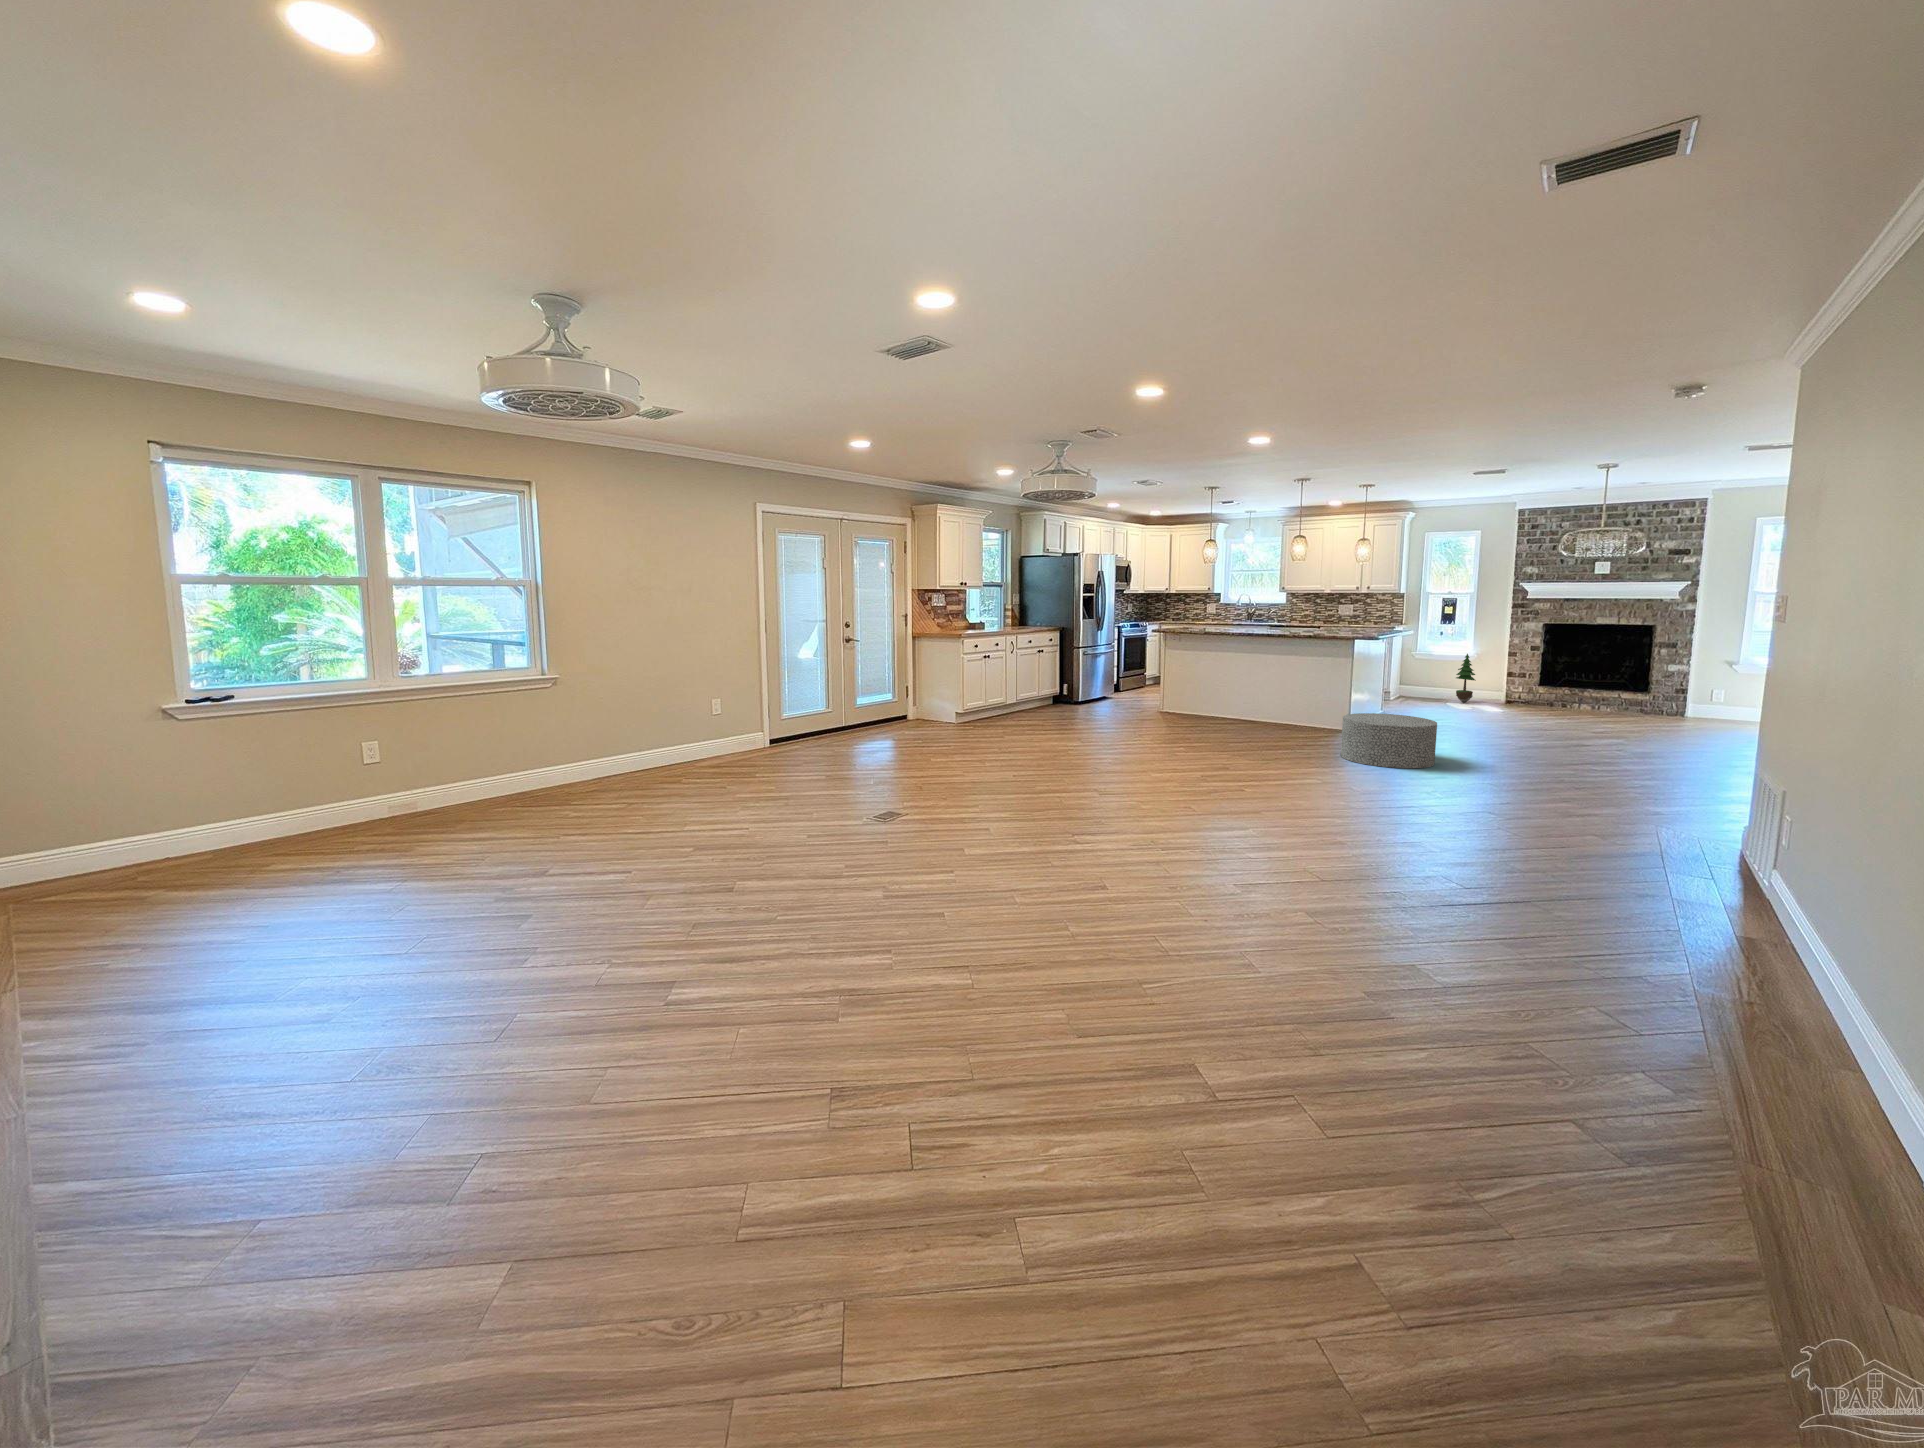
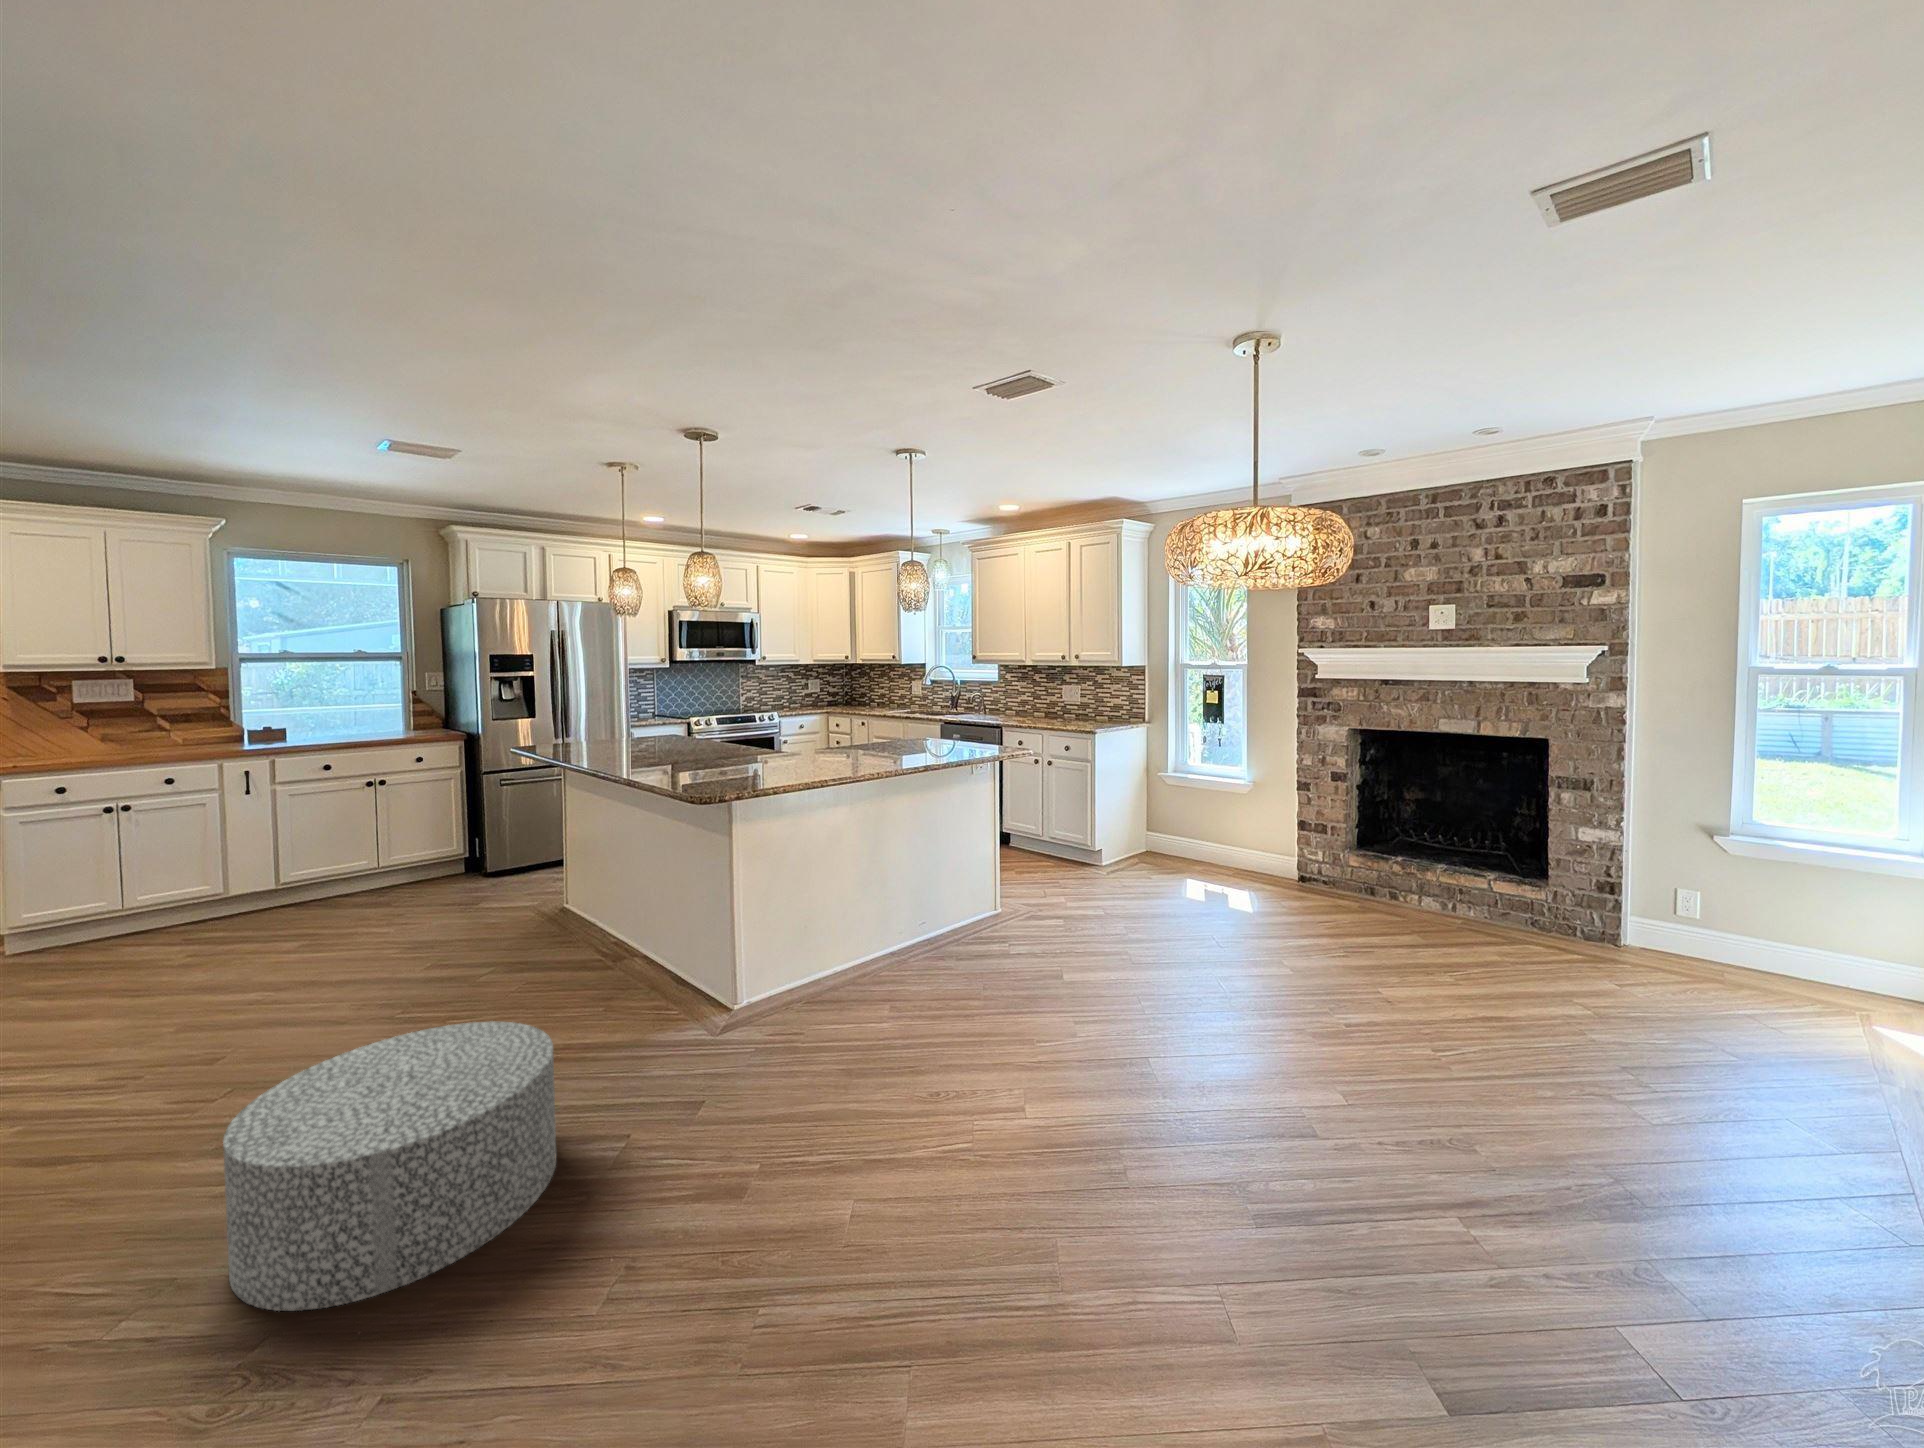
potted tree: present [1456,654,1476,703] -> none [1214,780,1249,874]

